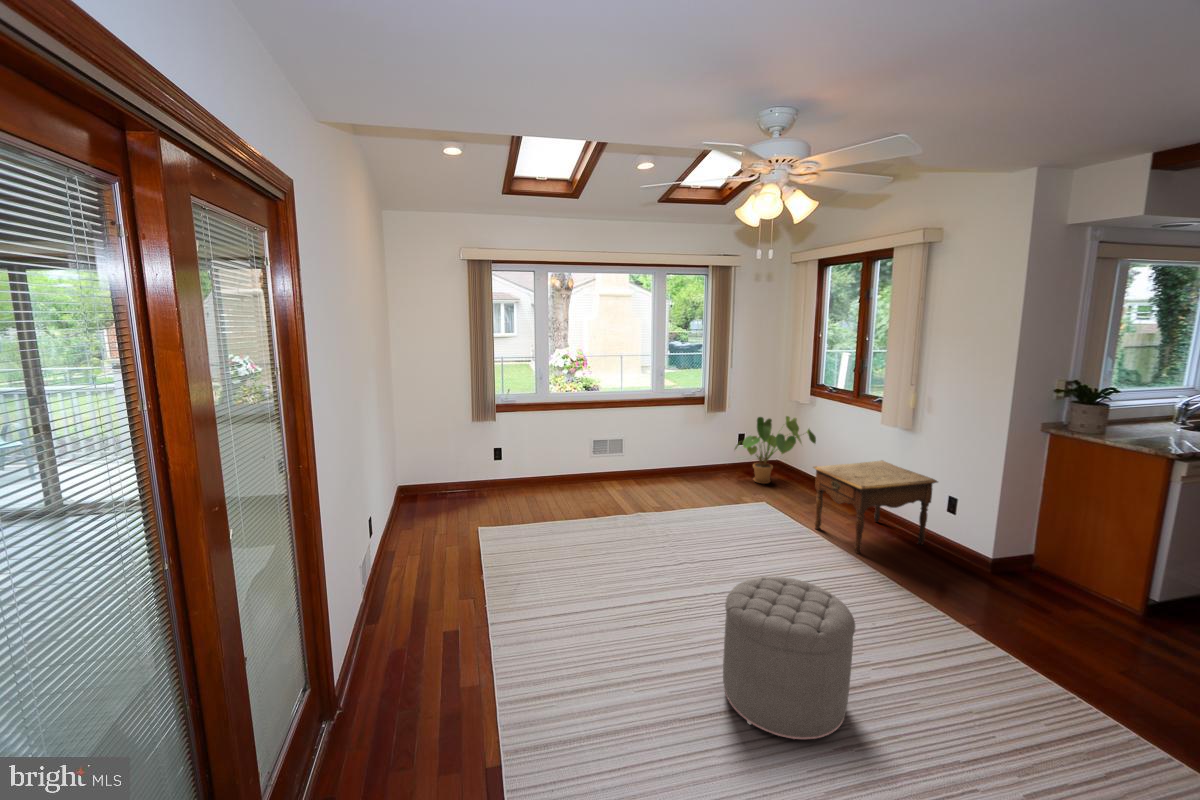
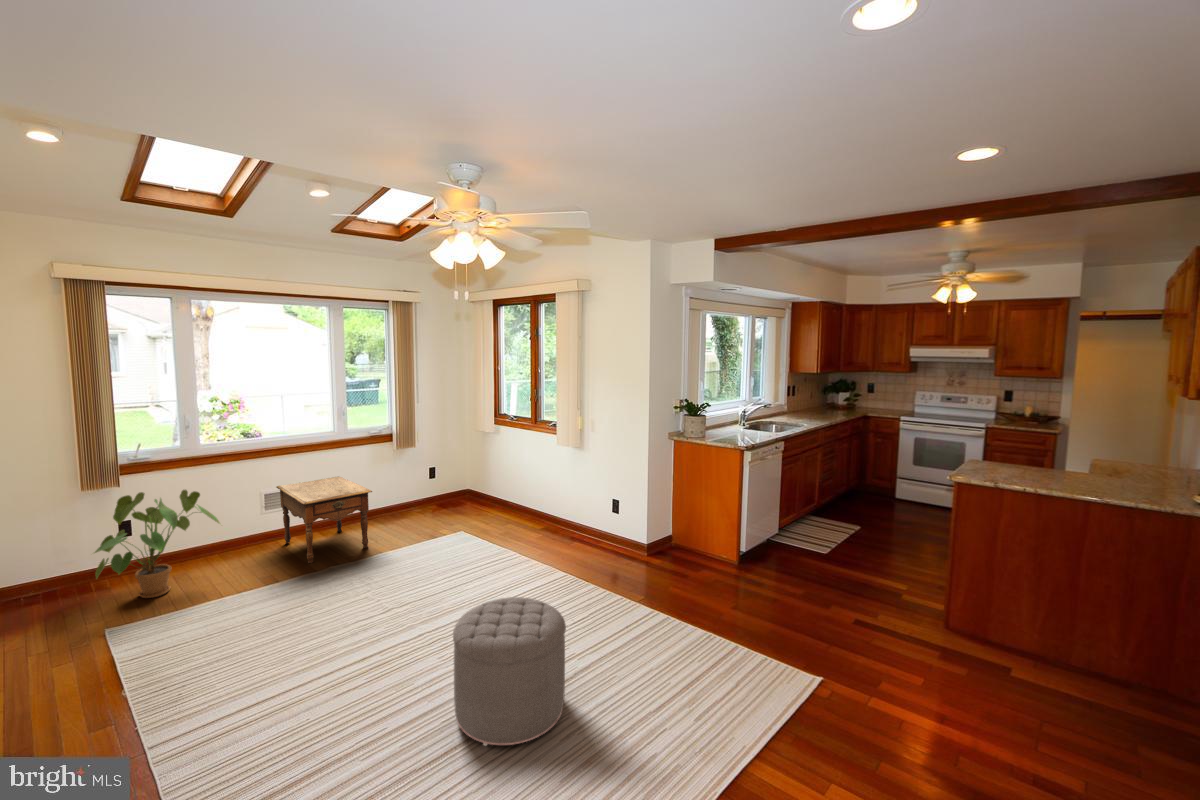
house plant: present [735,416,816,484] -> present [94,490,220,598]
side table: present [813,460,938,553] -> present [276,477,372,563]

